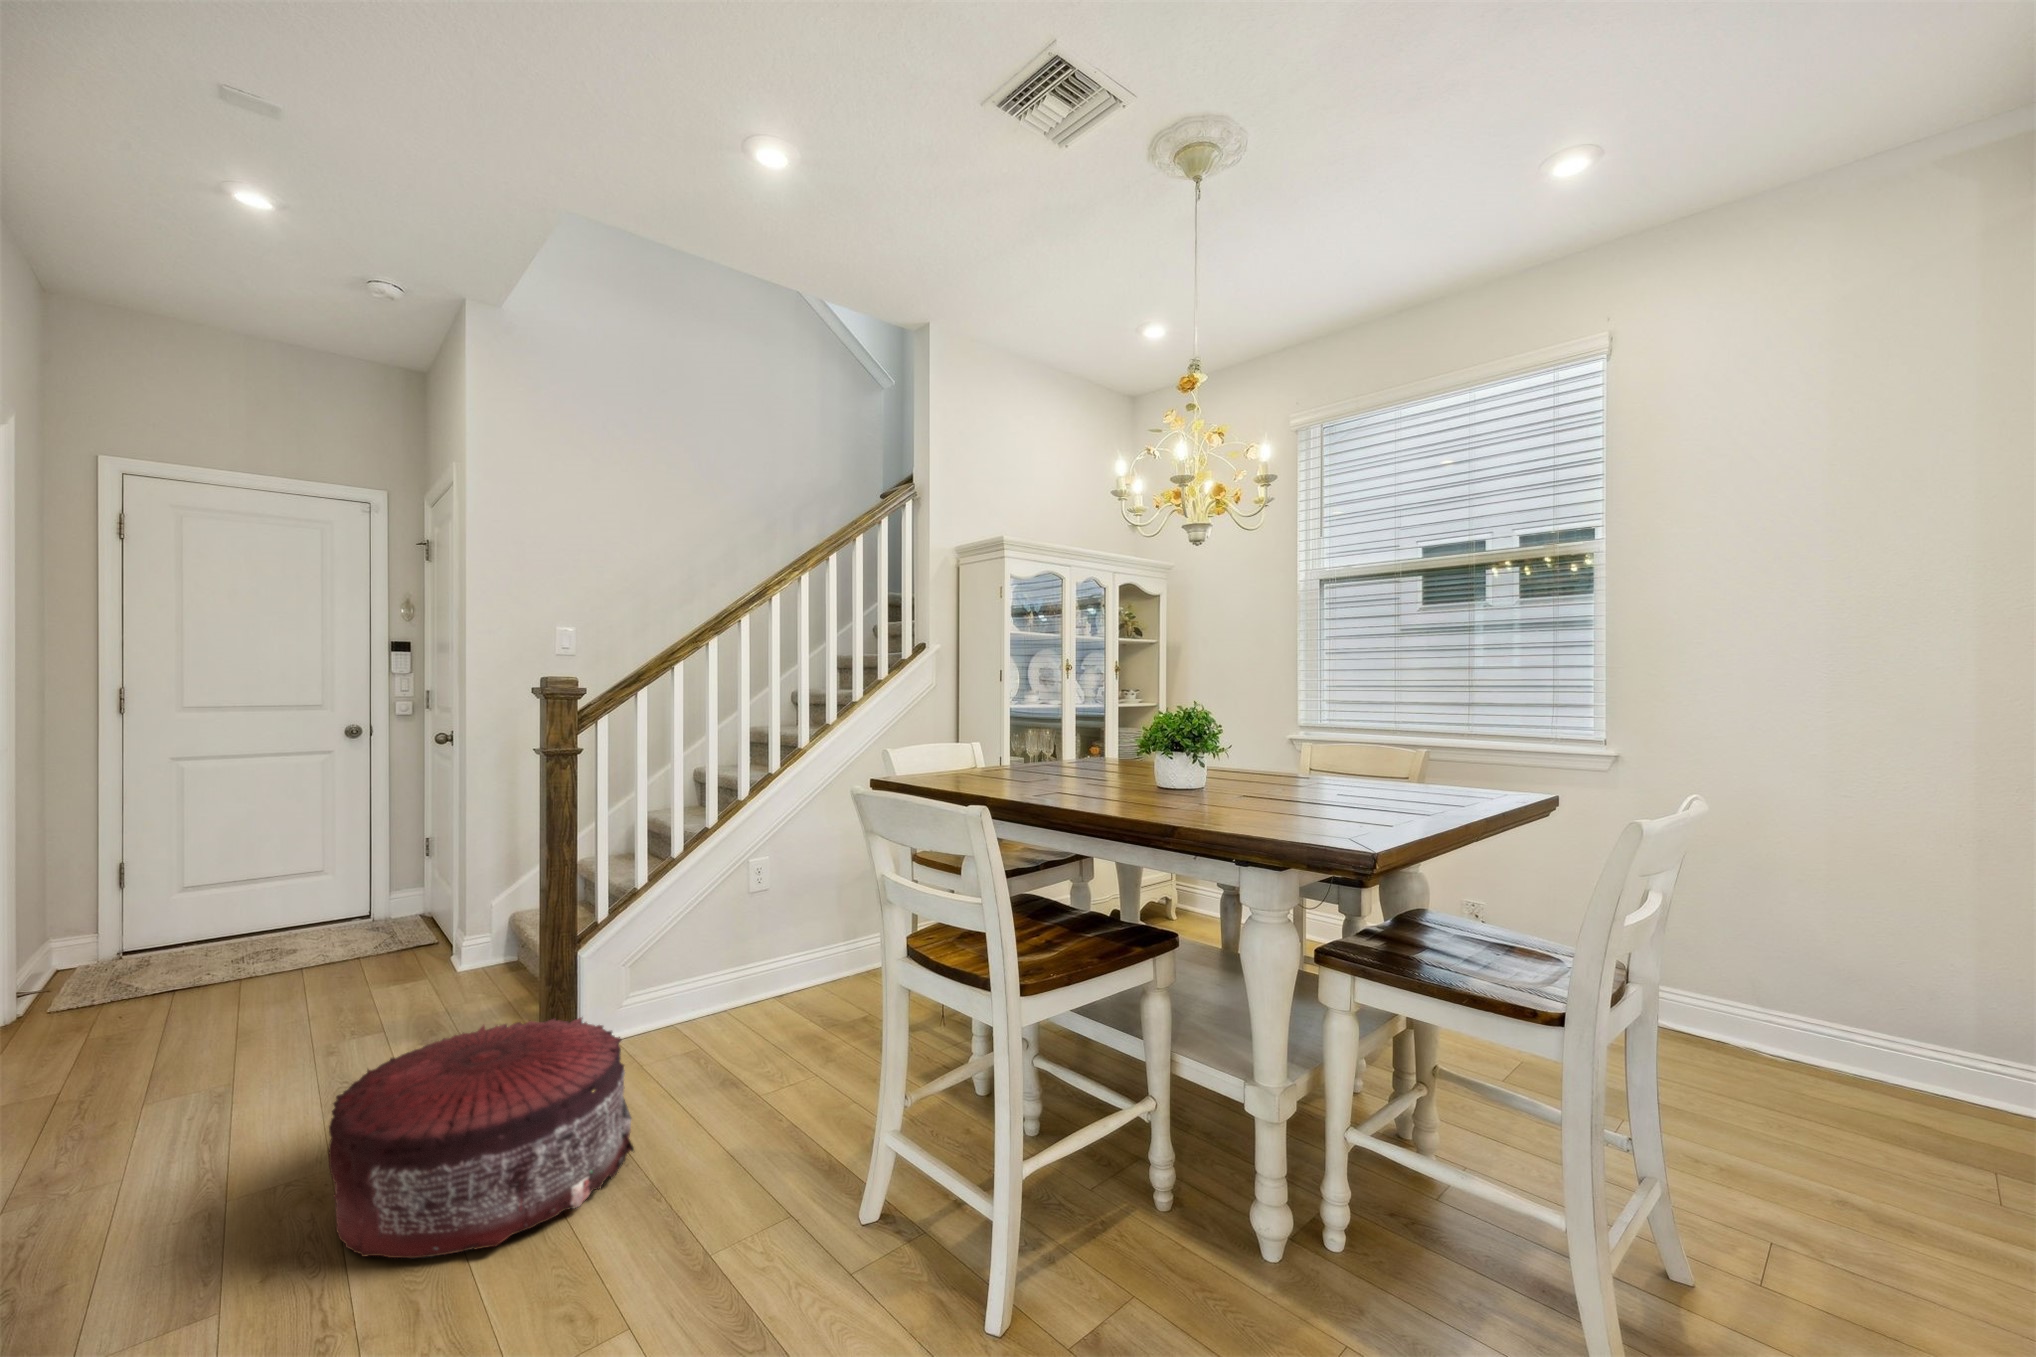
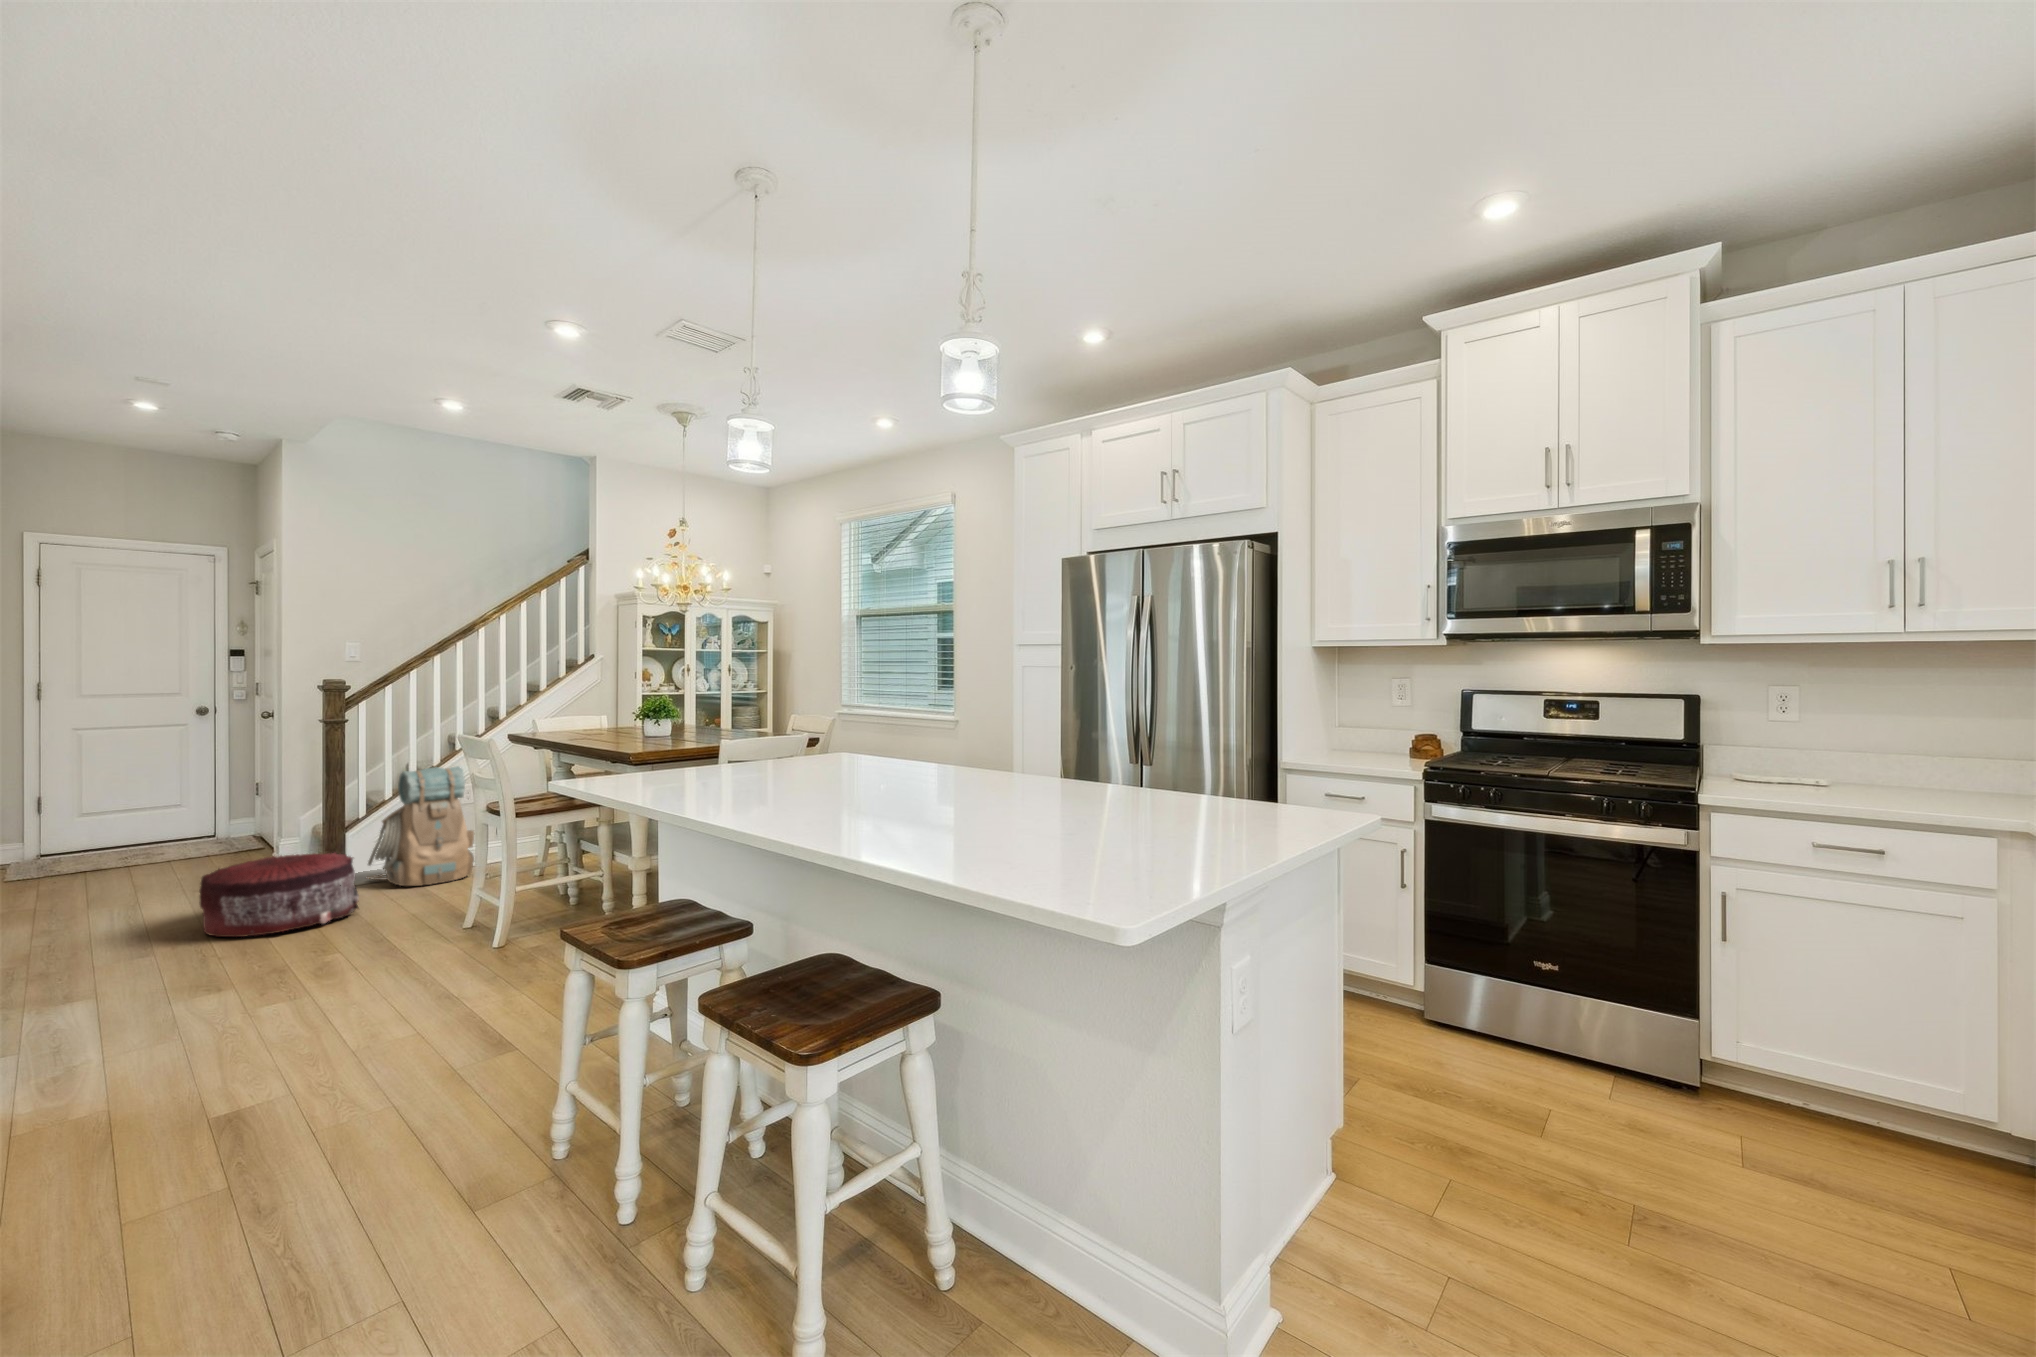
backpack: none [612,833,791,1061] -> present [367,766,474,886]

